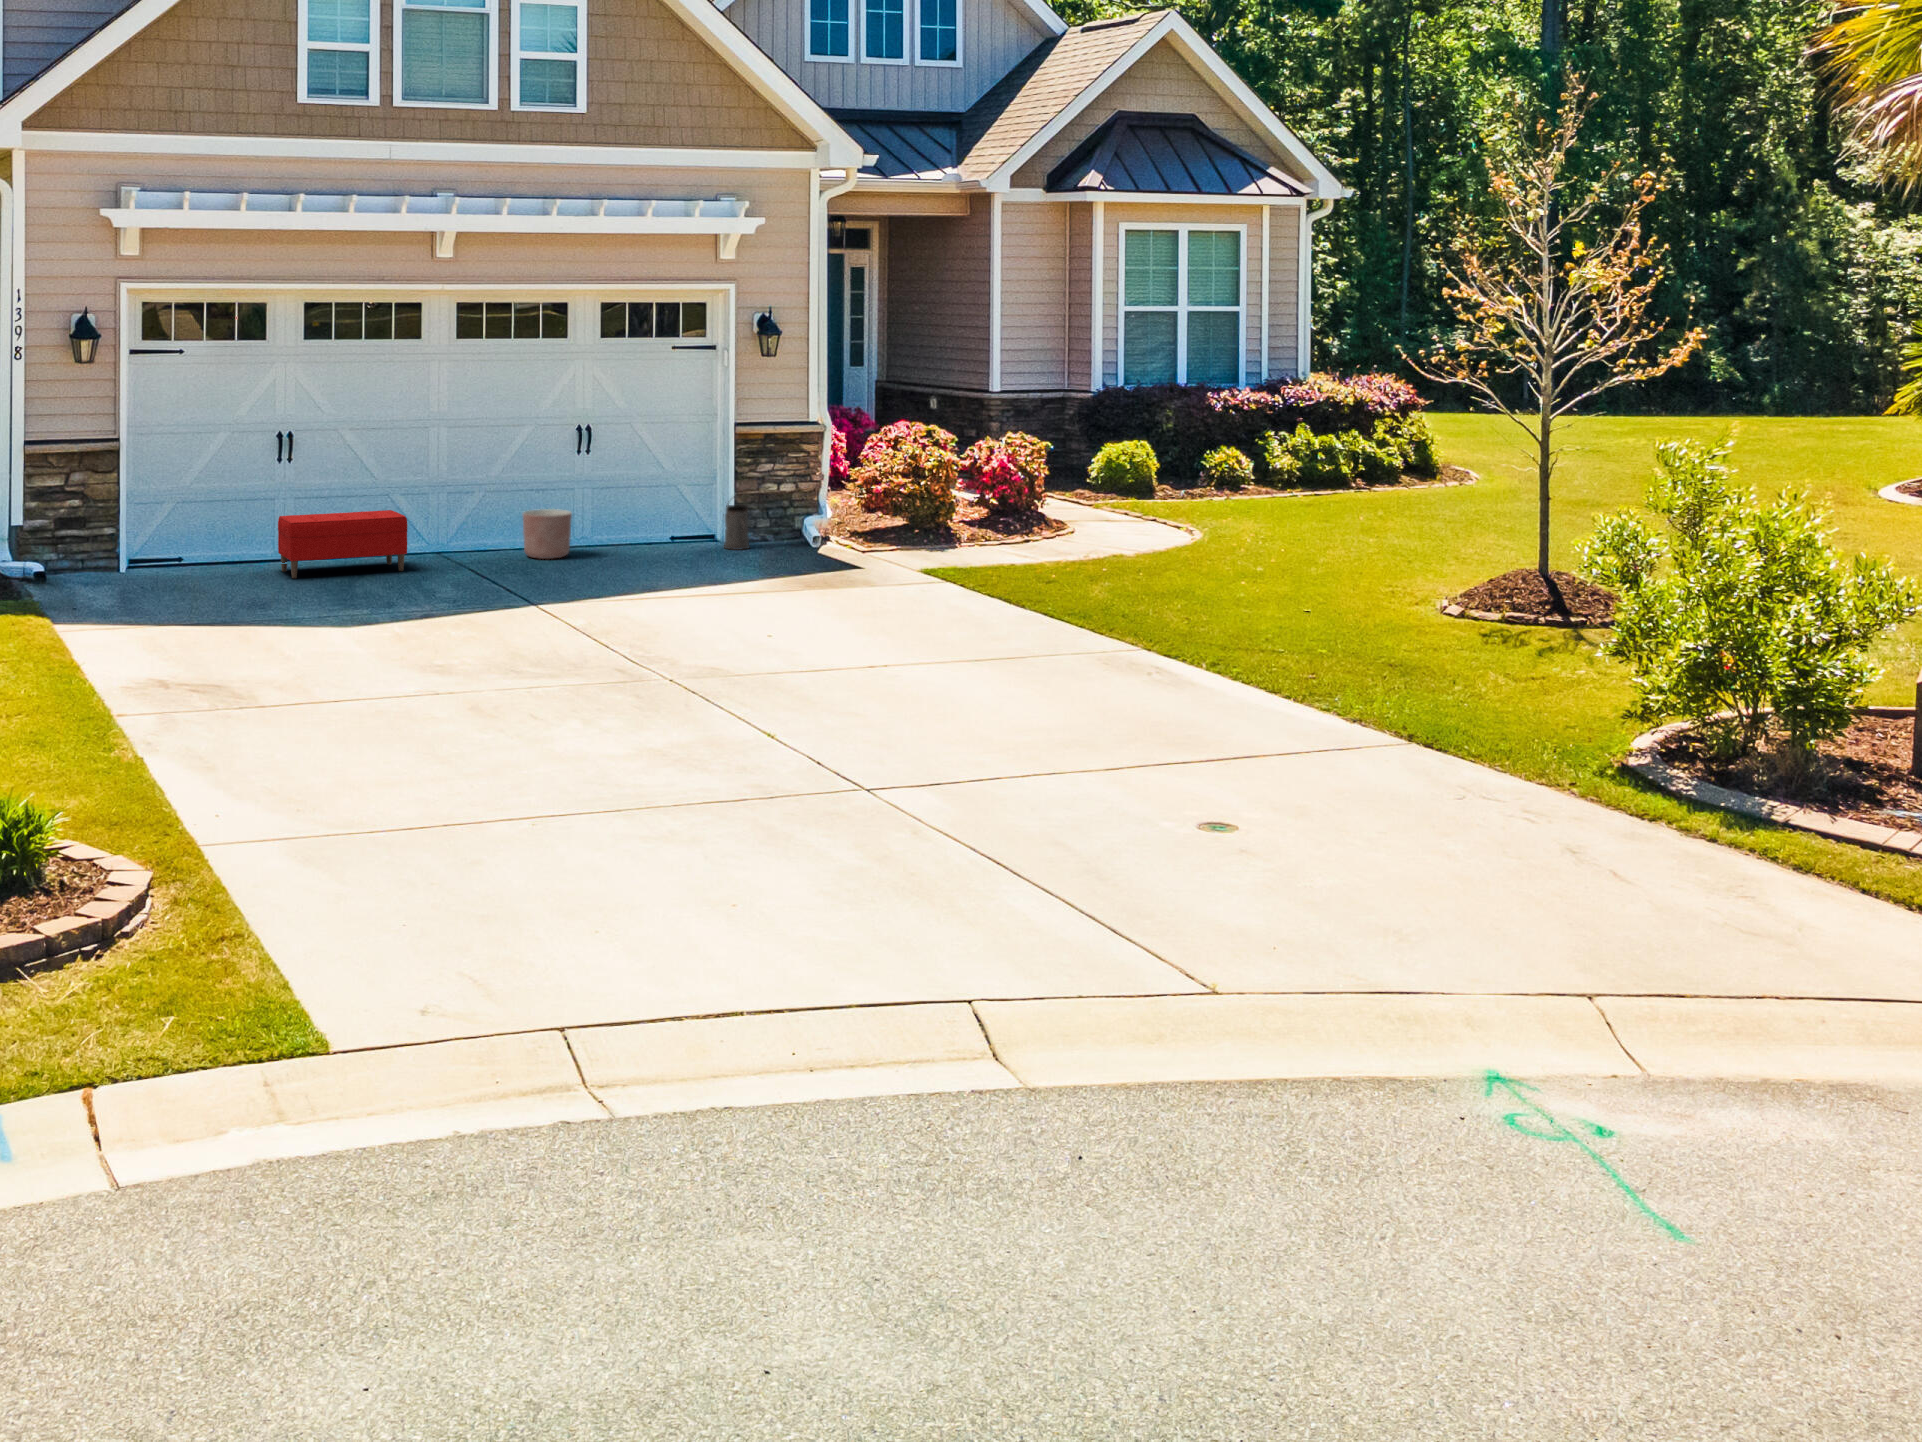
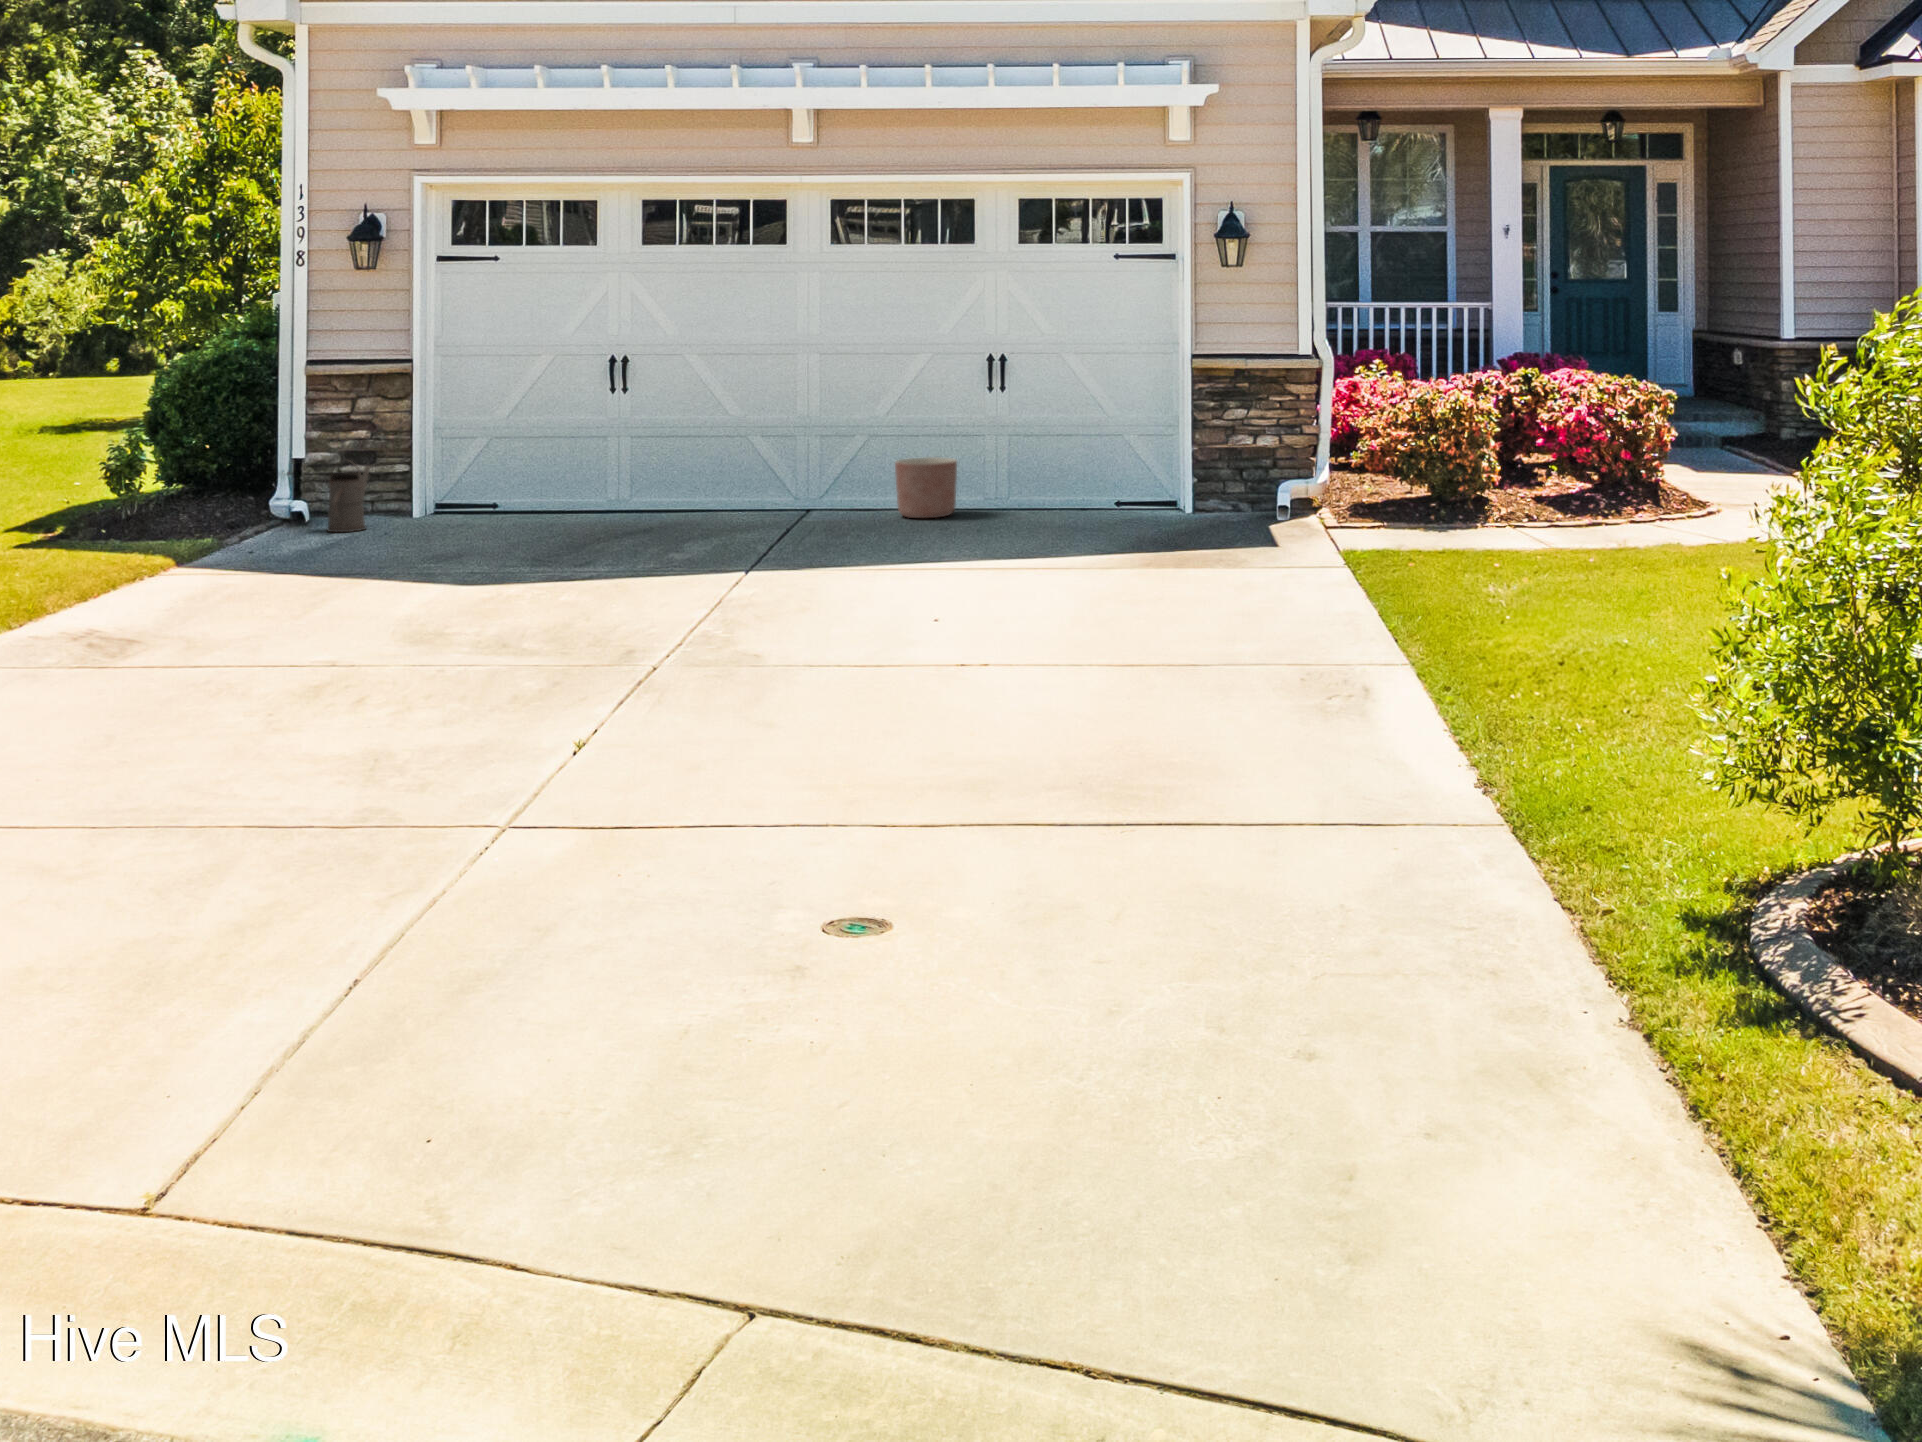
watering can: present [724,501,750,550] -> present [327,464,370,532]
bench: present [278,510,408,578] -> none [580,450,740,525]

